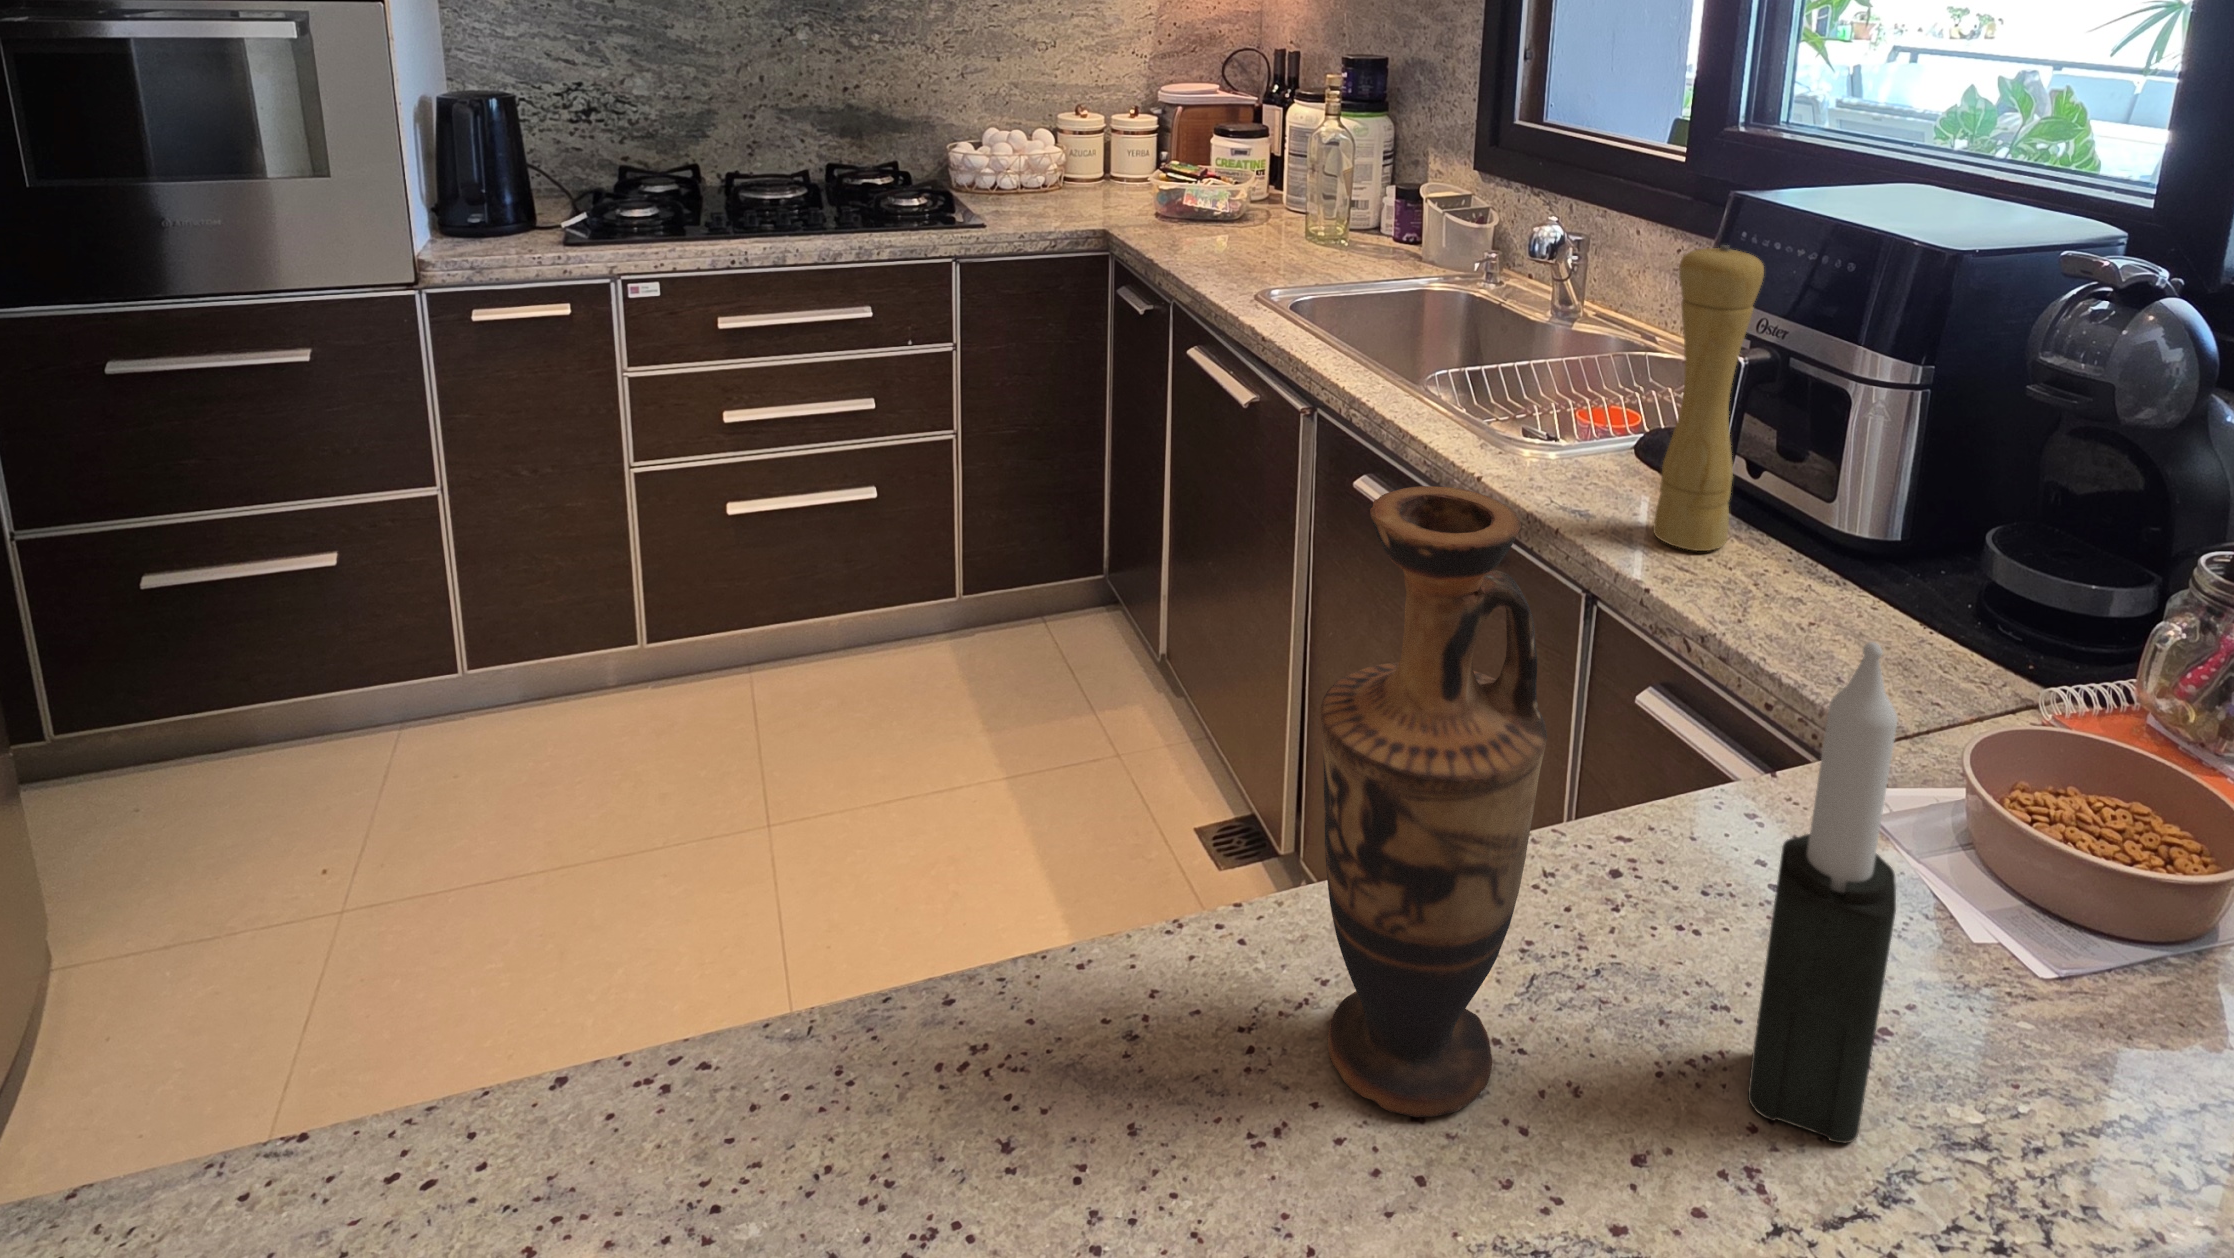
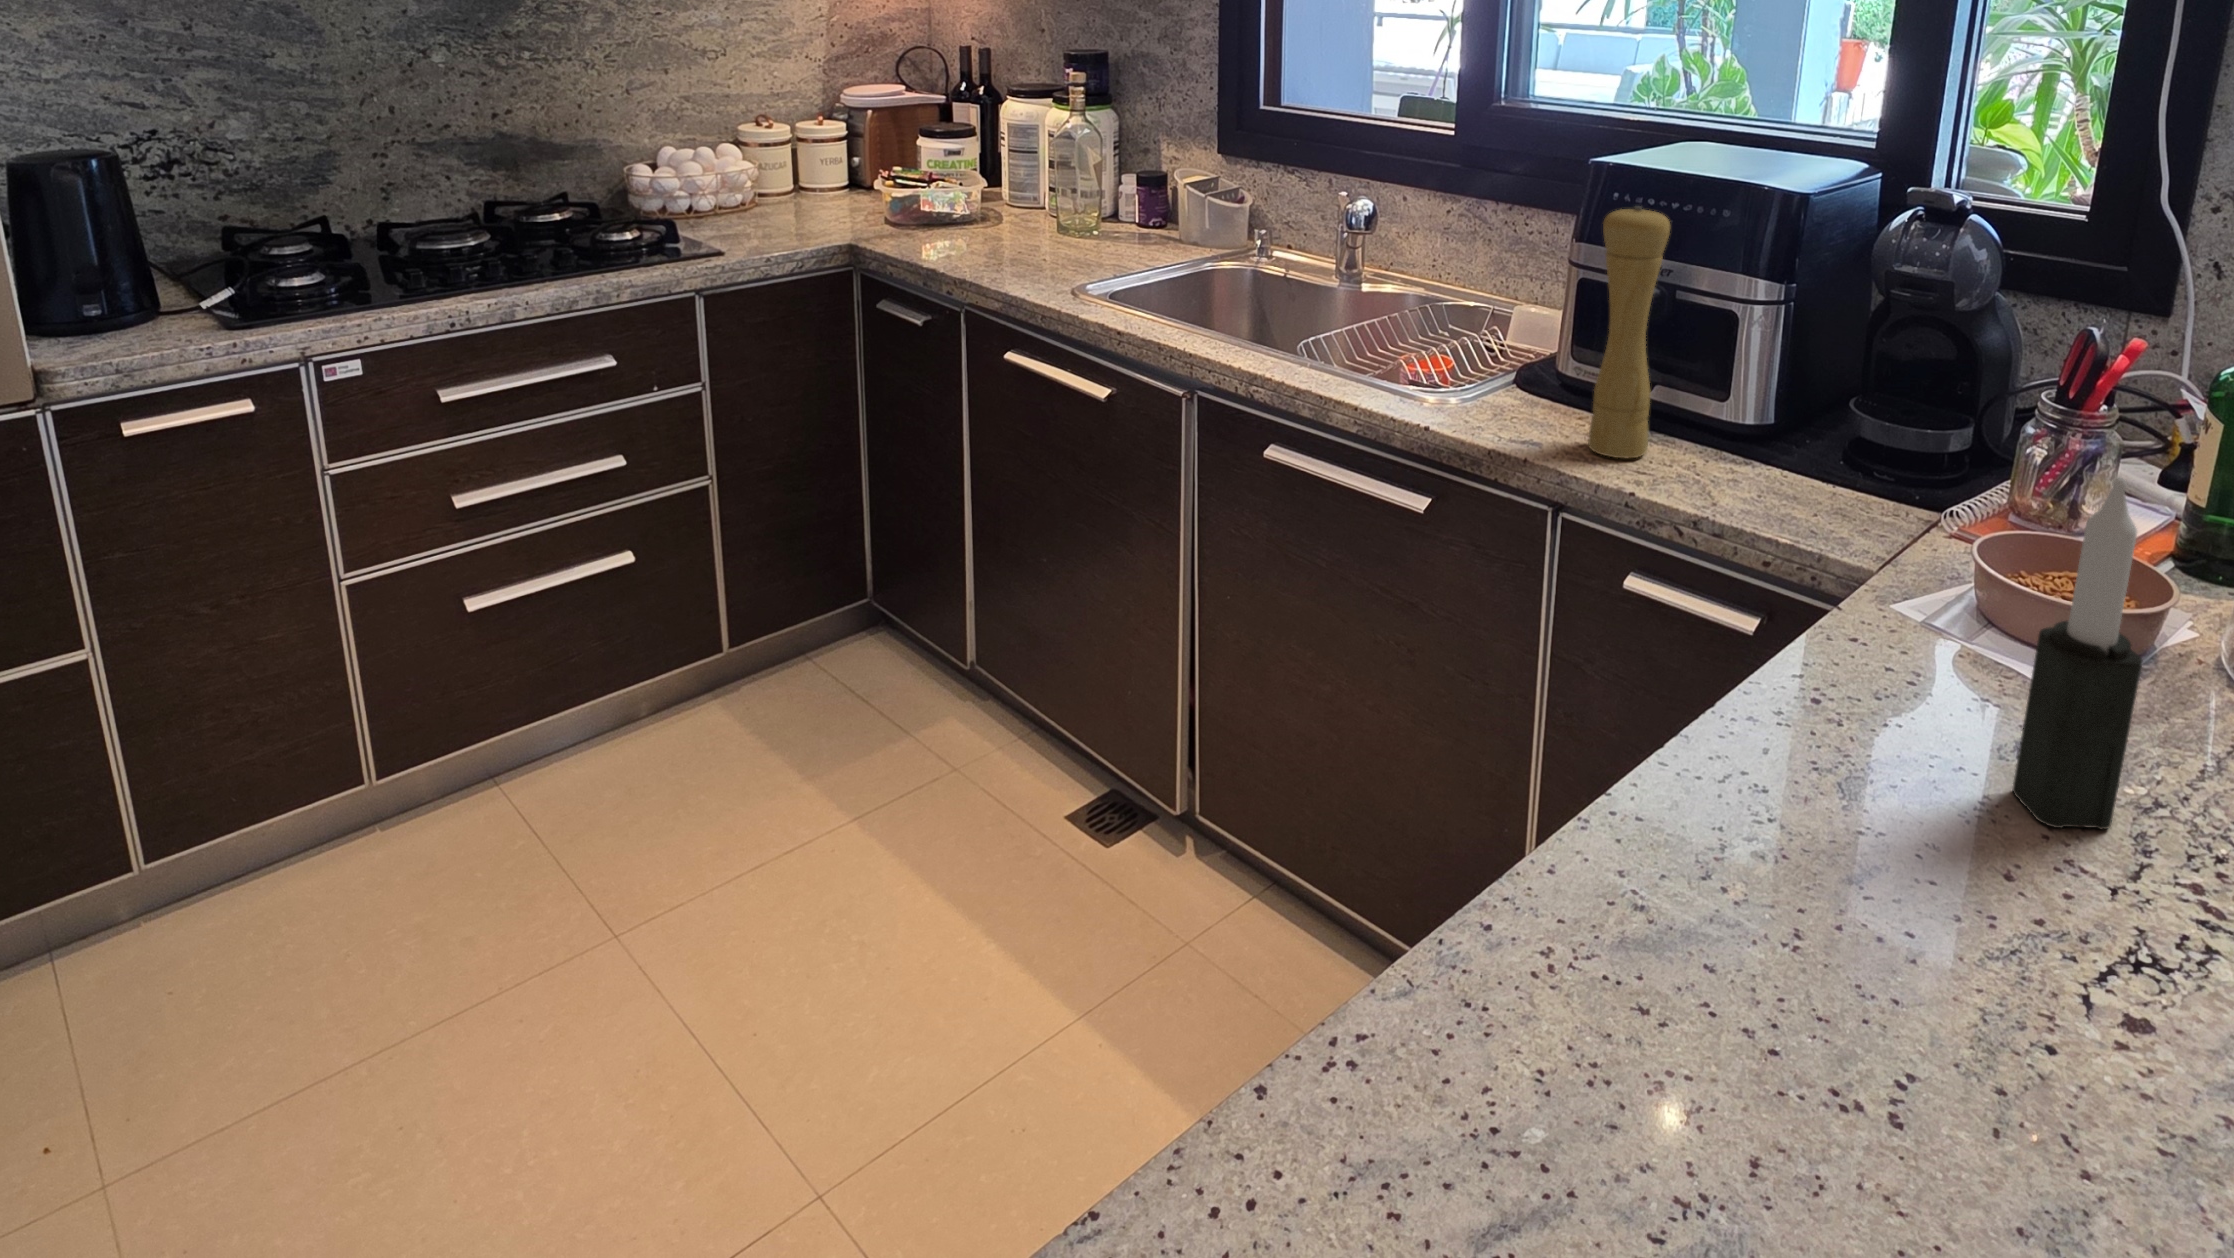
vase: present [1320,486,1547,1117] -> none [1765,417,1964,897]

